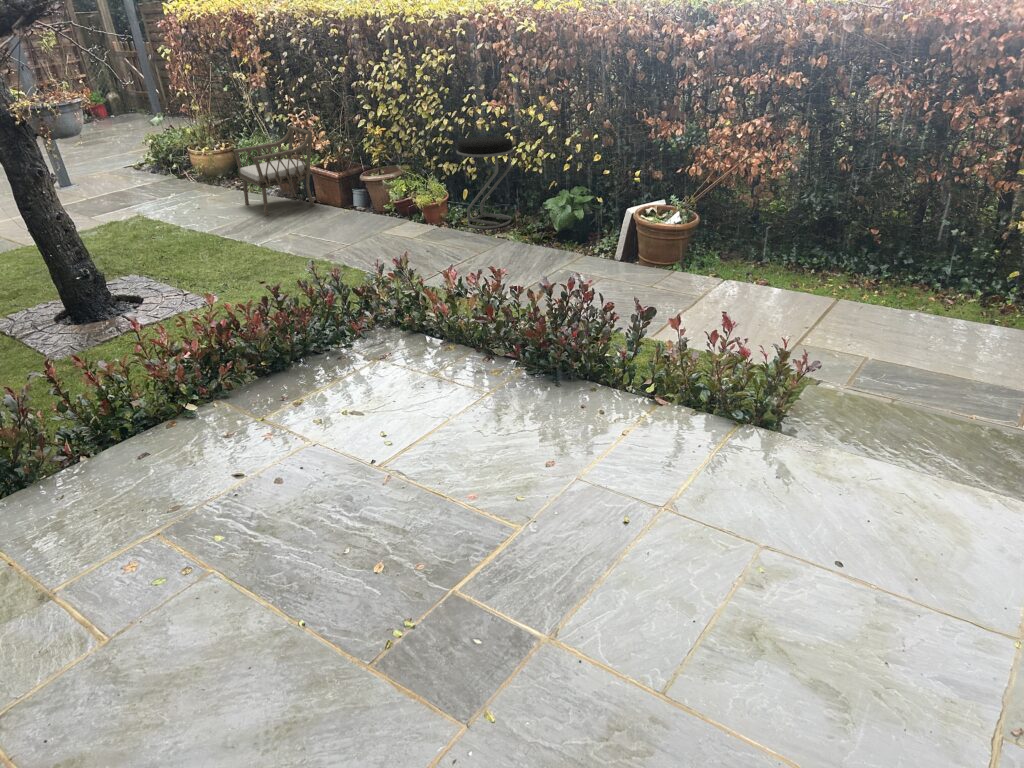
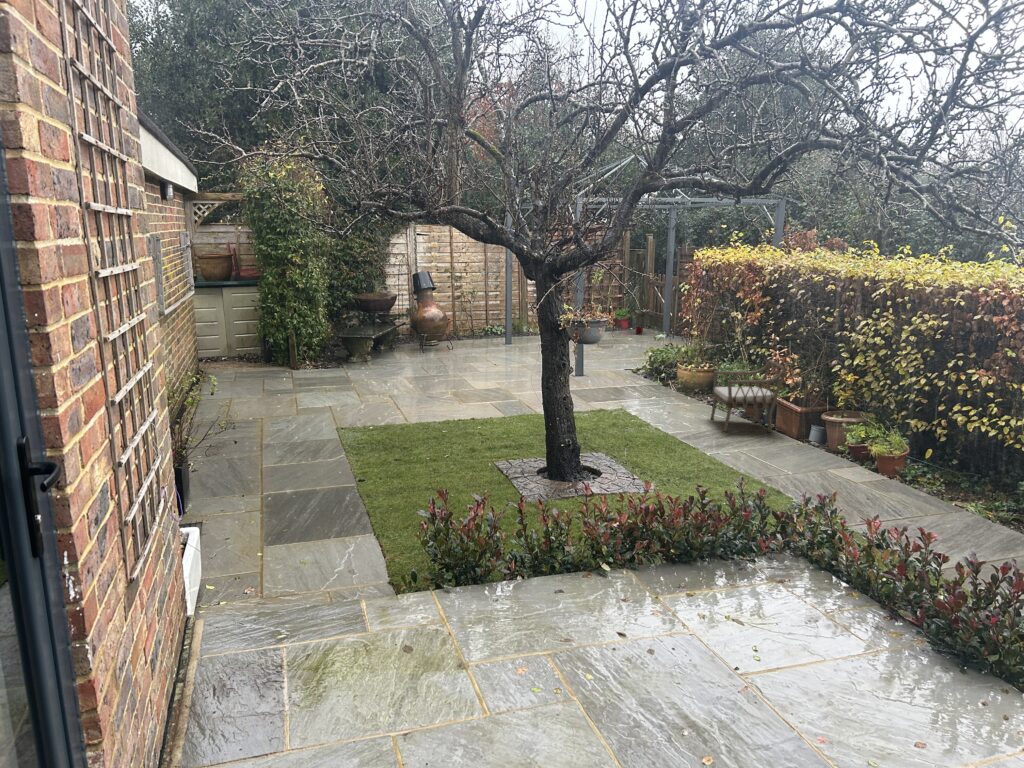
potted tree: none [103,76,131,123] -> present [630,298,651,334]
stool: present [456,136,514,229] -> none [923,401,995,496]

